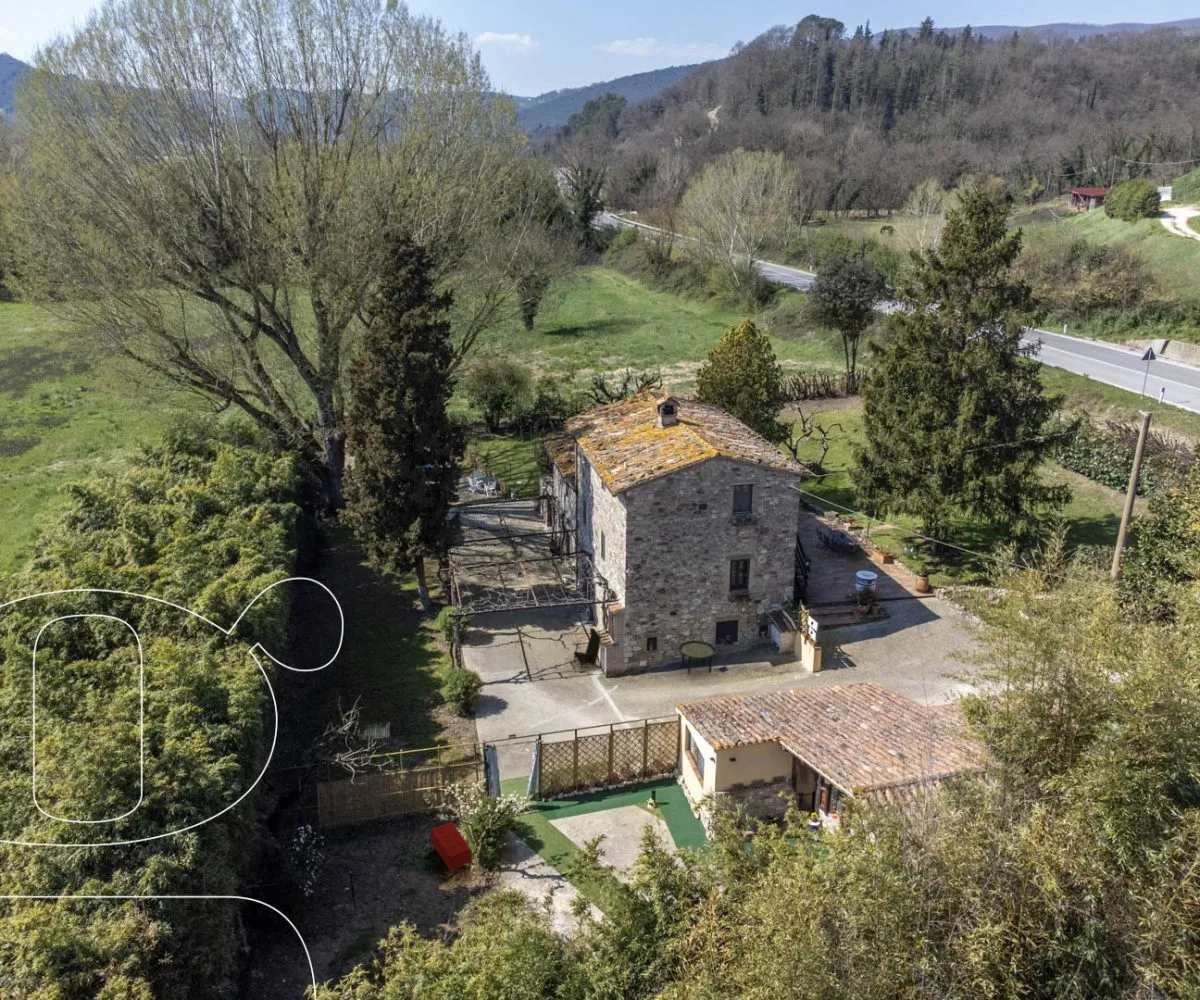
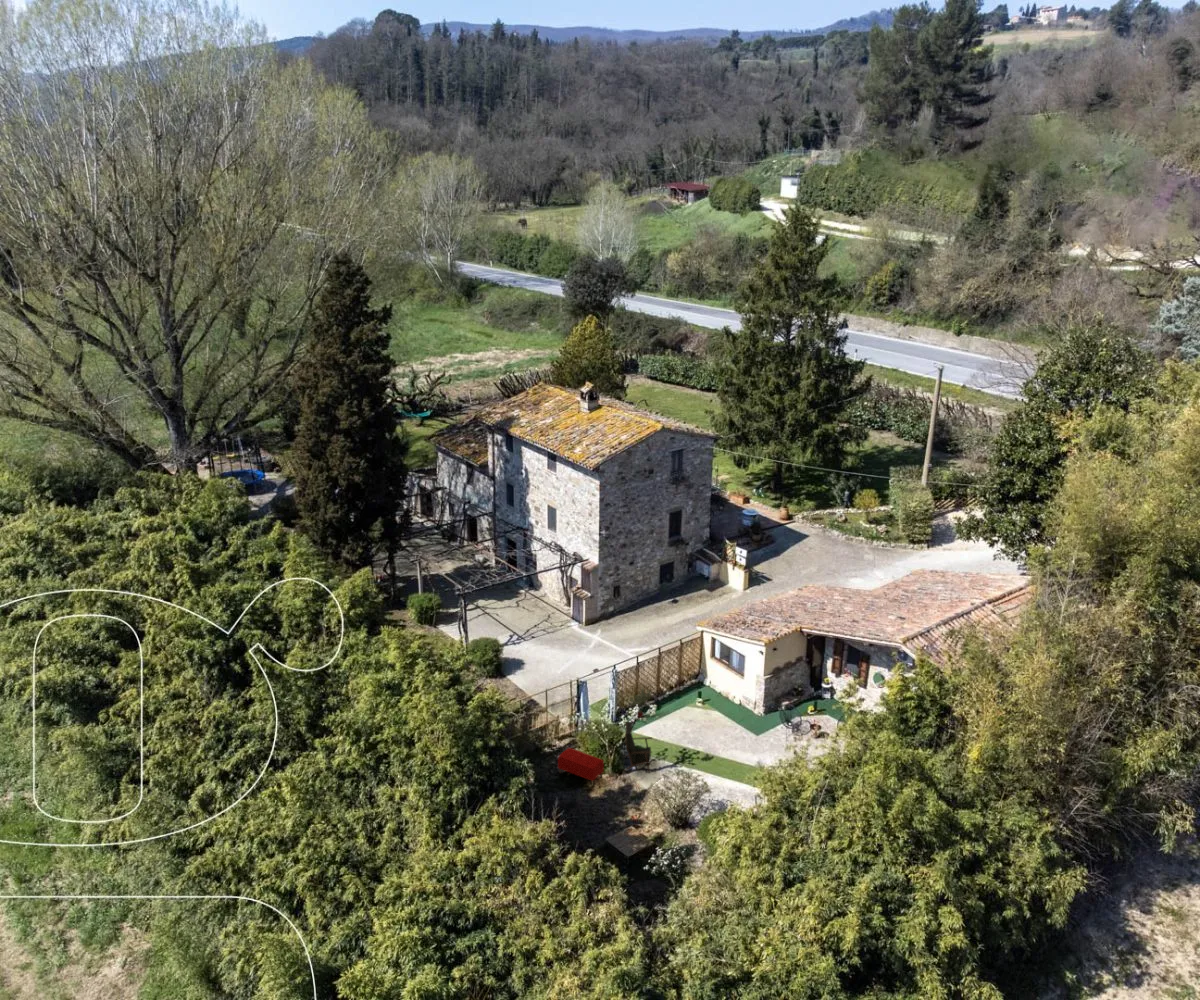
lounge chair: present [573,628,601,671] -> present [624,722,652,772]
round table: present [679,641,715,674] -> none [640,582,671,611]
potted tree: none [562,768,591,803] -> present [630,689,651,717]

